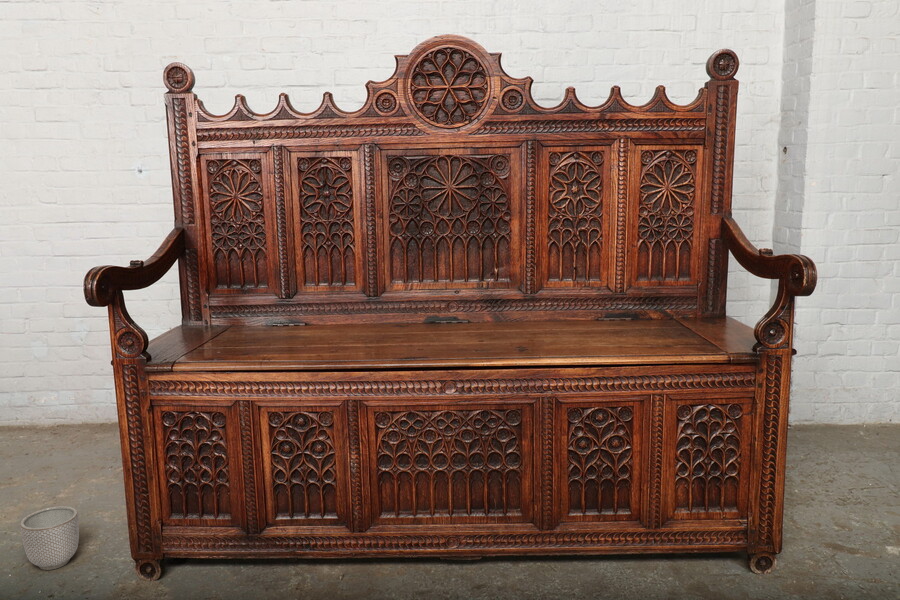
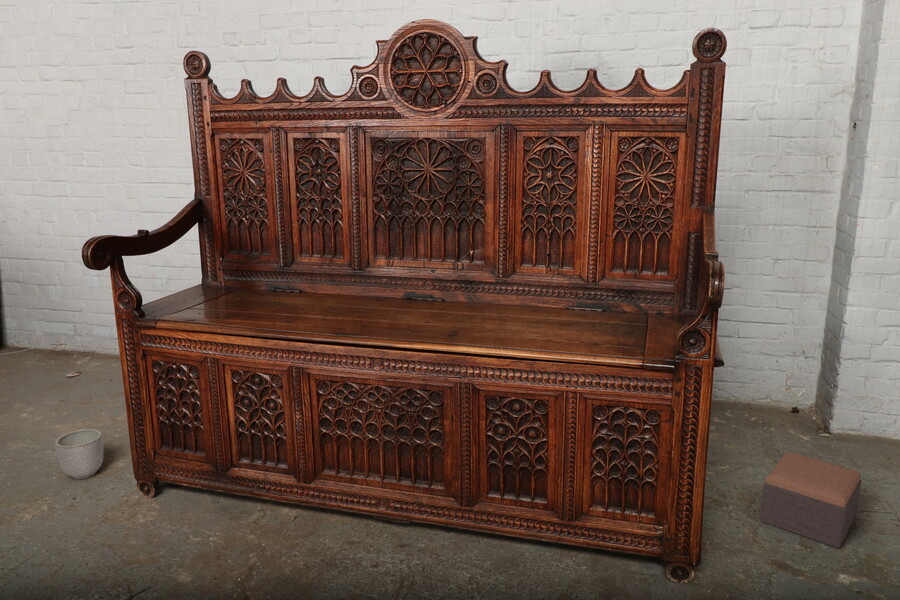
footstool: none [801,446,885,527] -> present [760,452,862,548]

